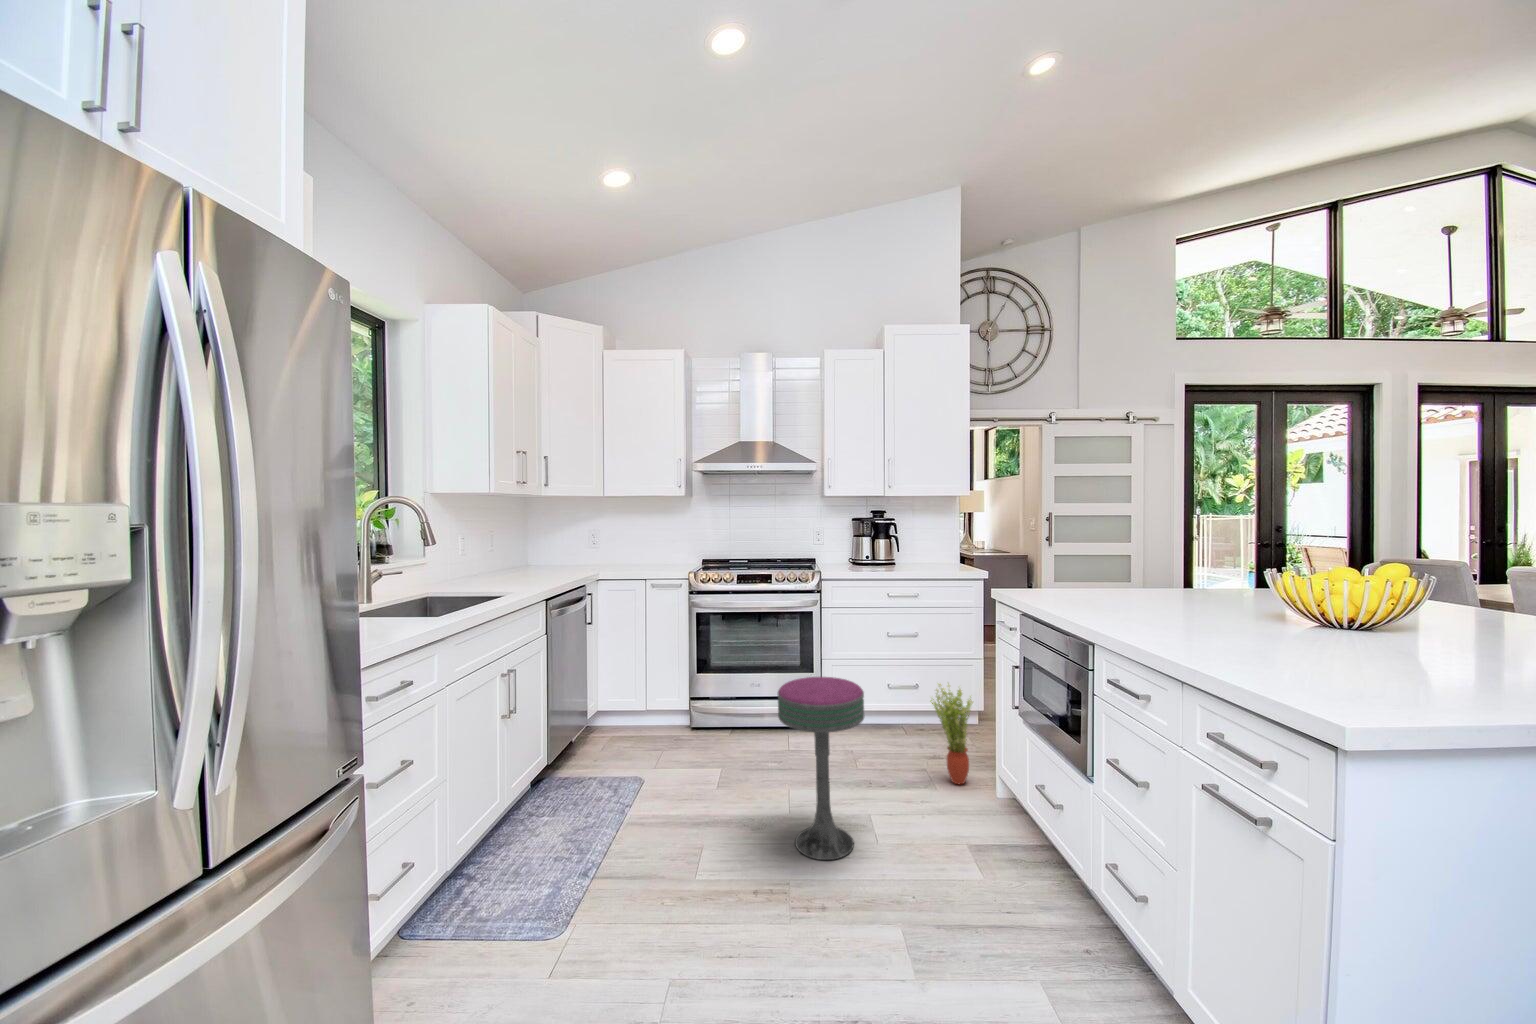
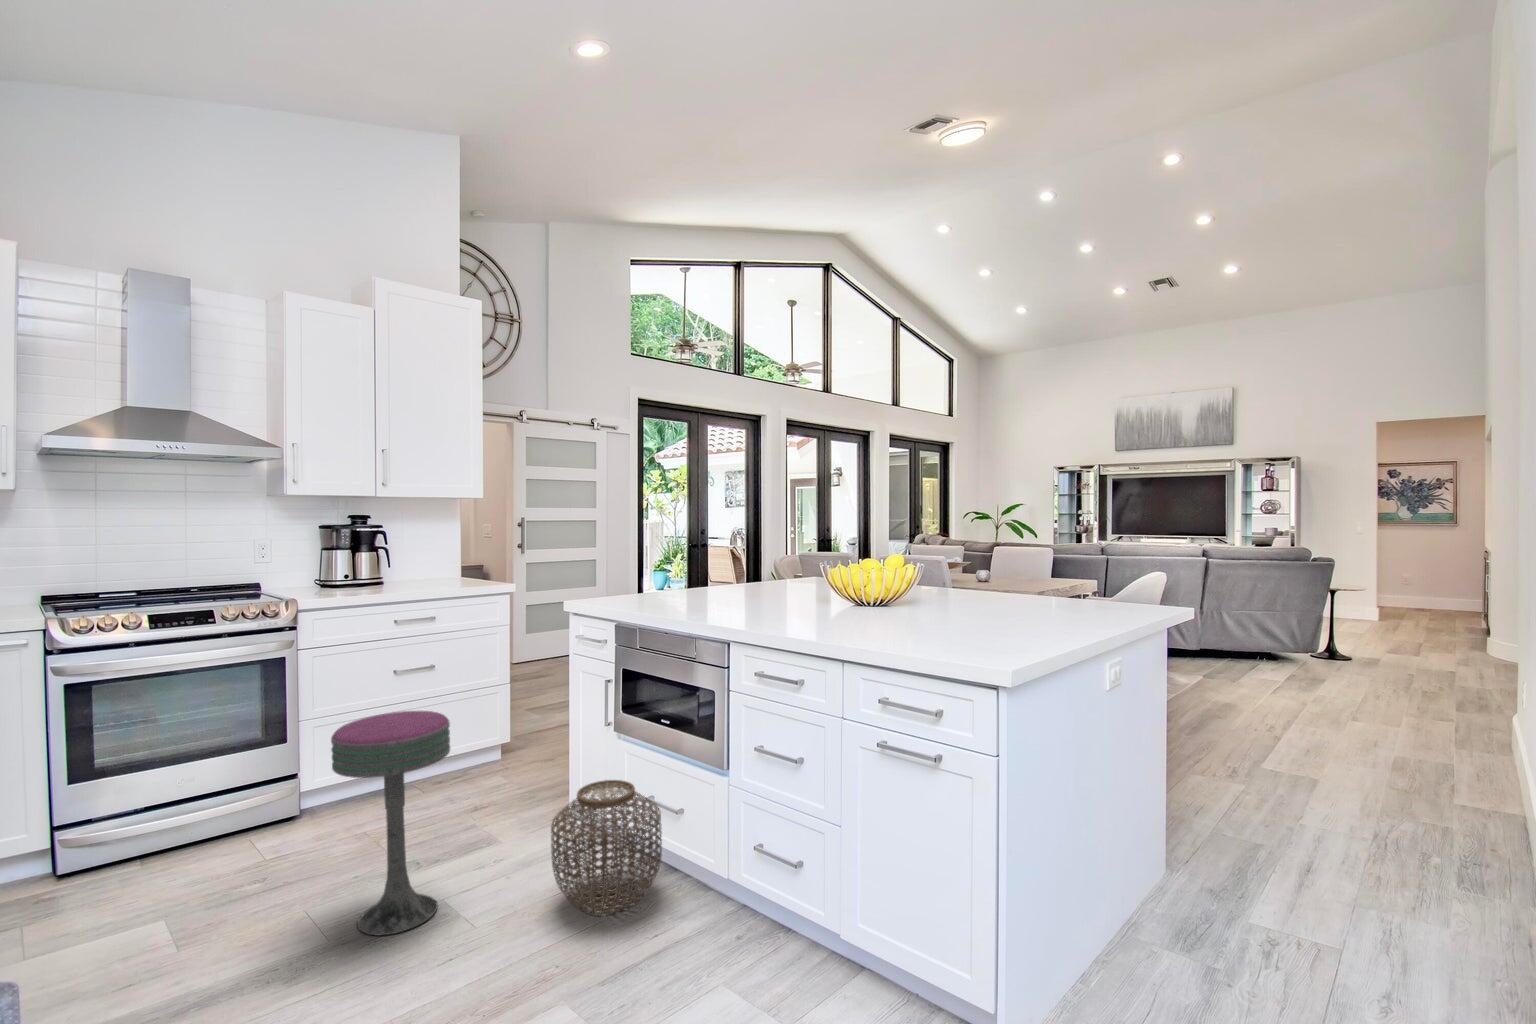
potted plant: present [930,684,973,784] -> none [478,702,529,812]
woven basket: none [930,795,1050,944] -> present [551,780,662,916]

